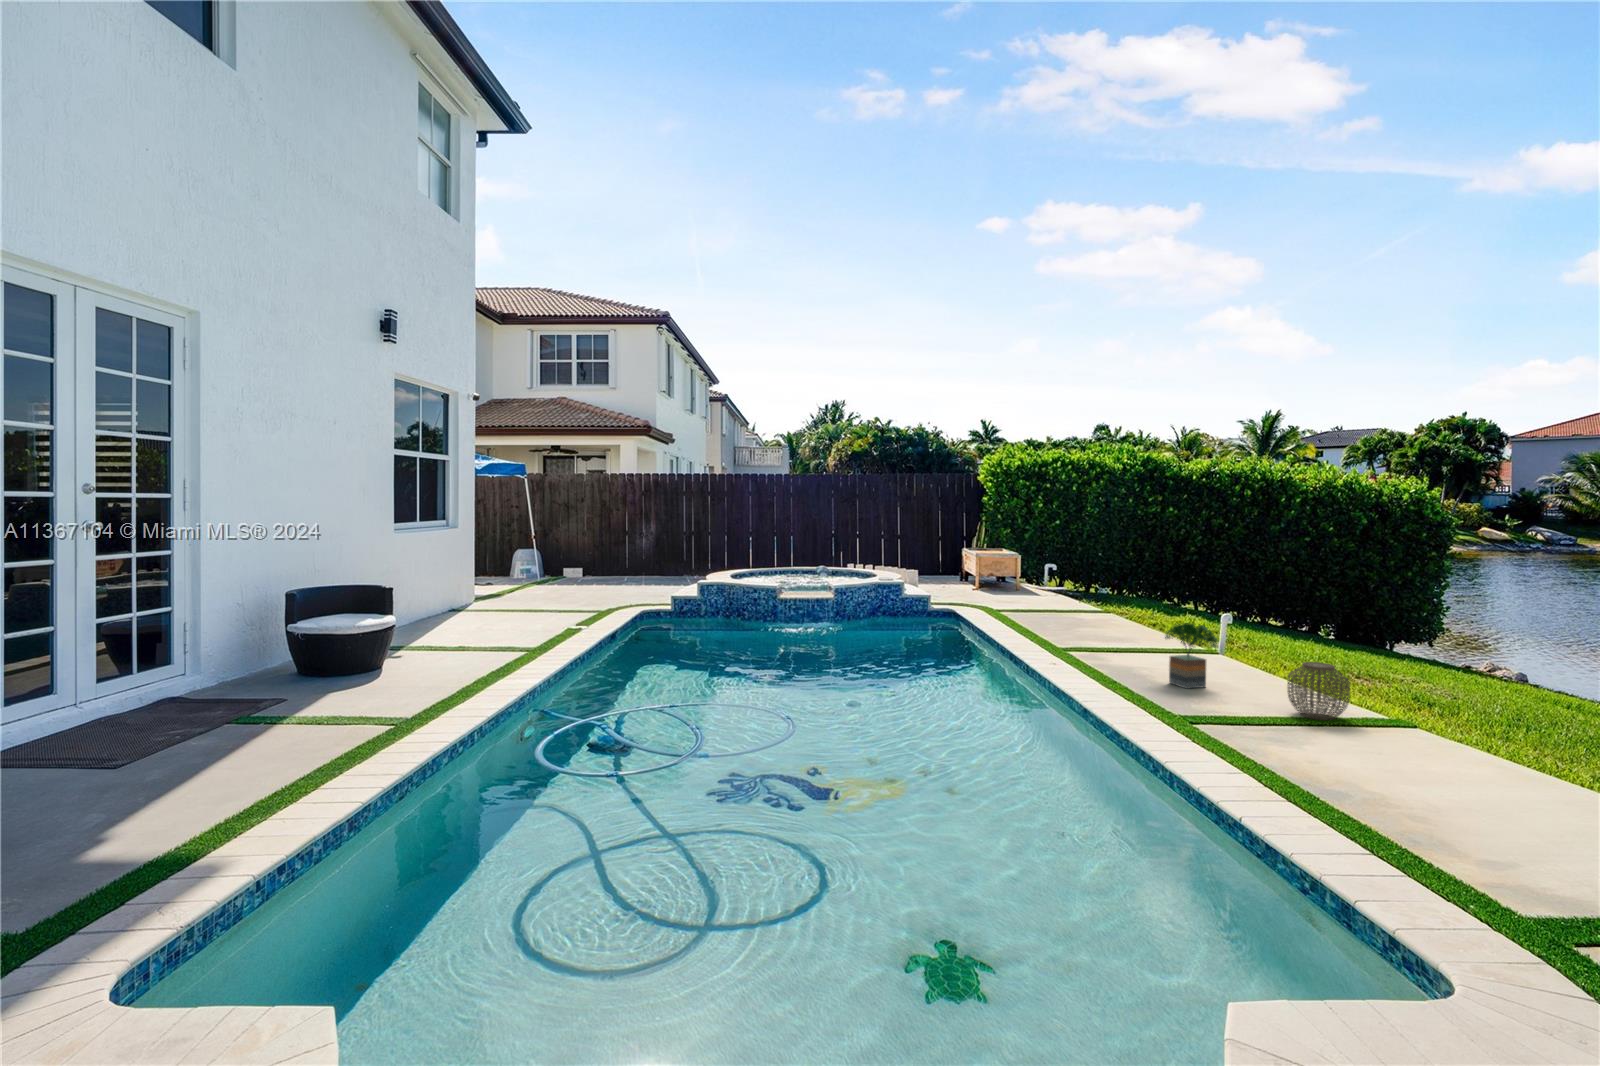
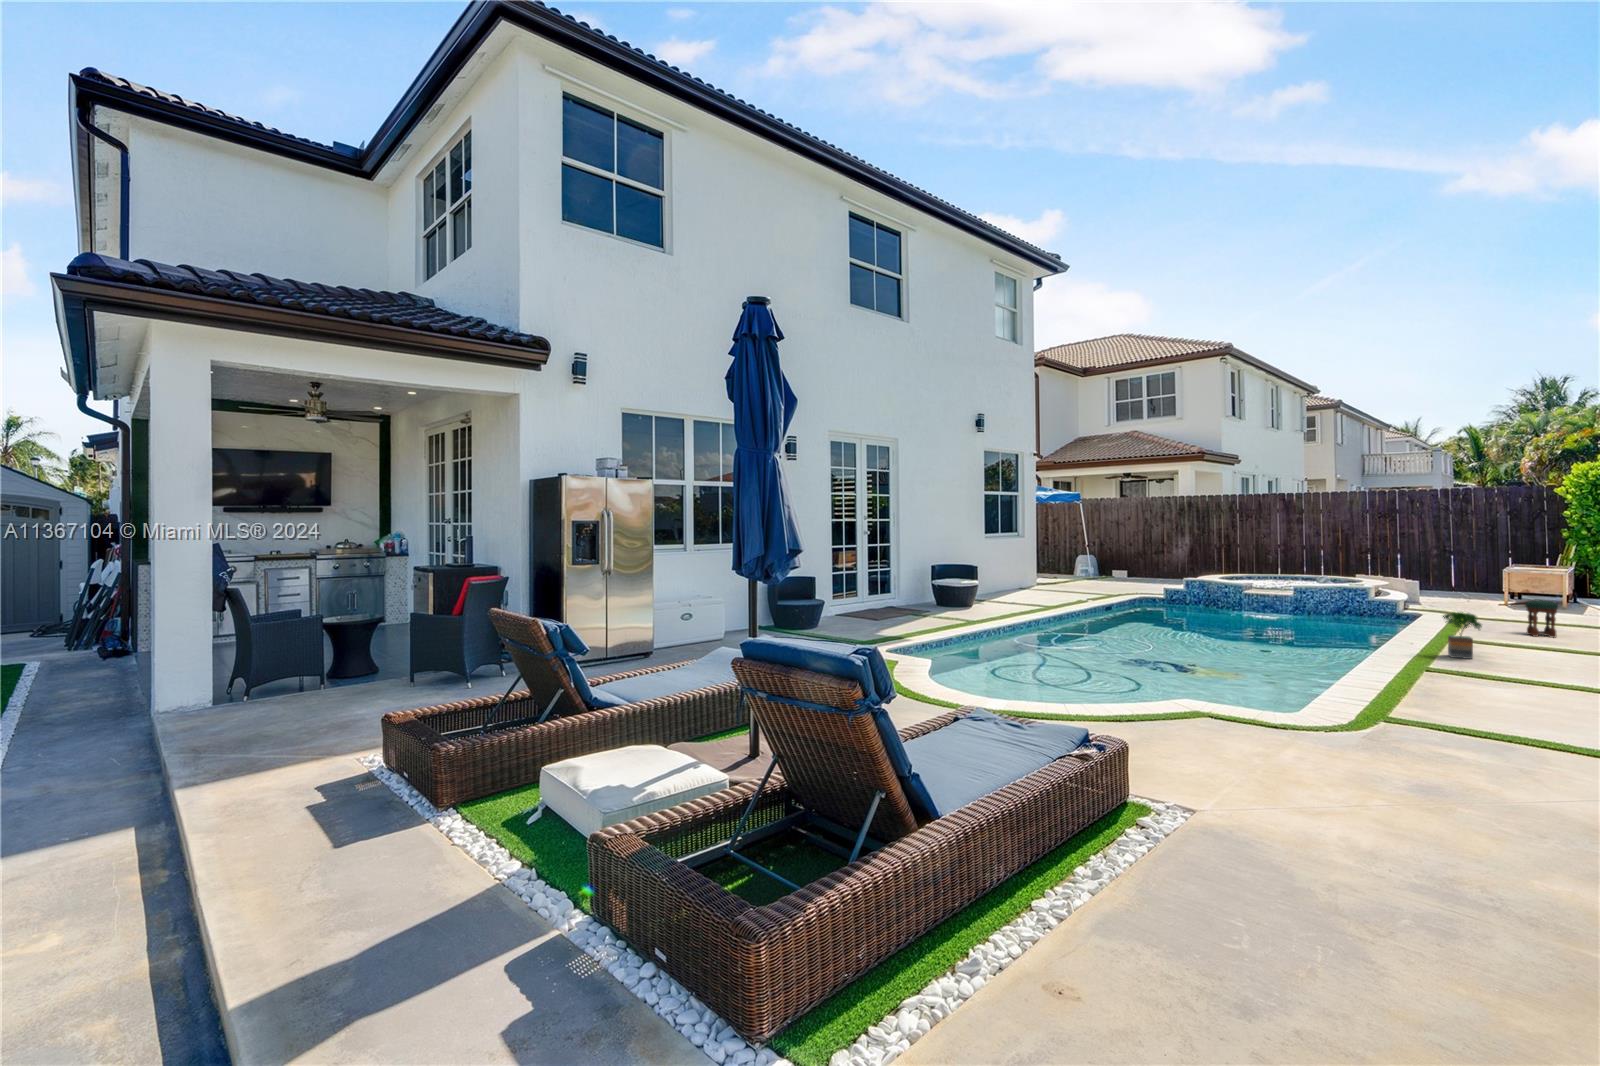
stool: none [1096,590,1125,632] -> present [1525,600,1558,637]
woven basket: present [1288,662,1350,720] -> none [1479,636,1527,675]

